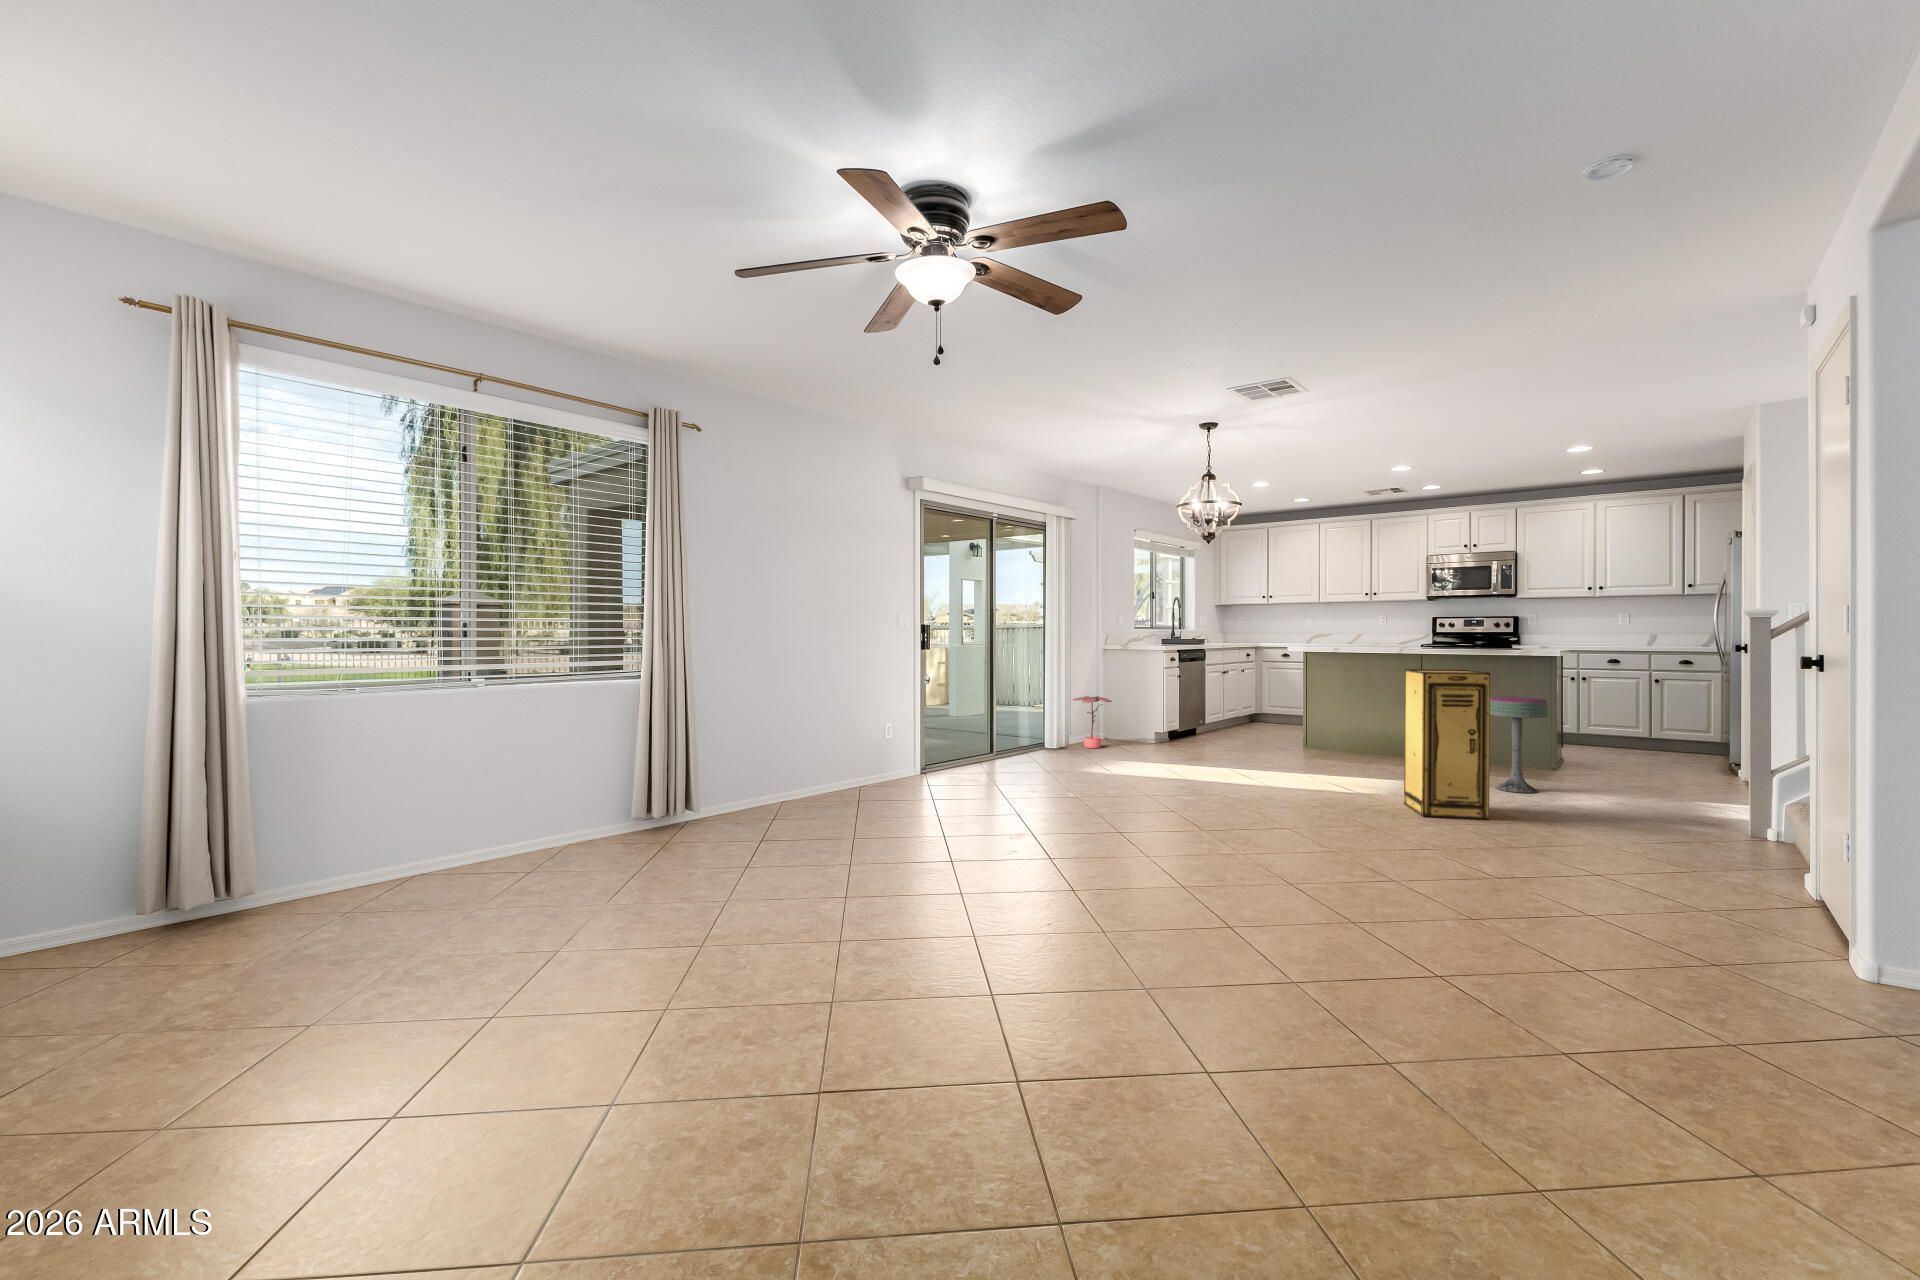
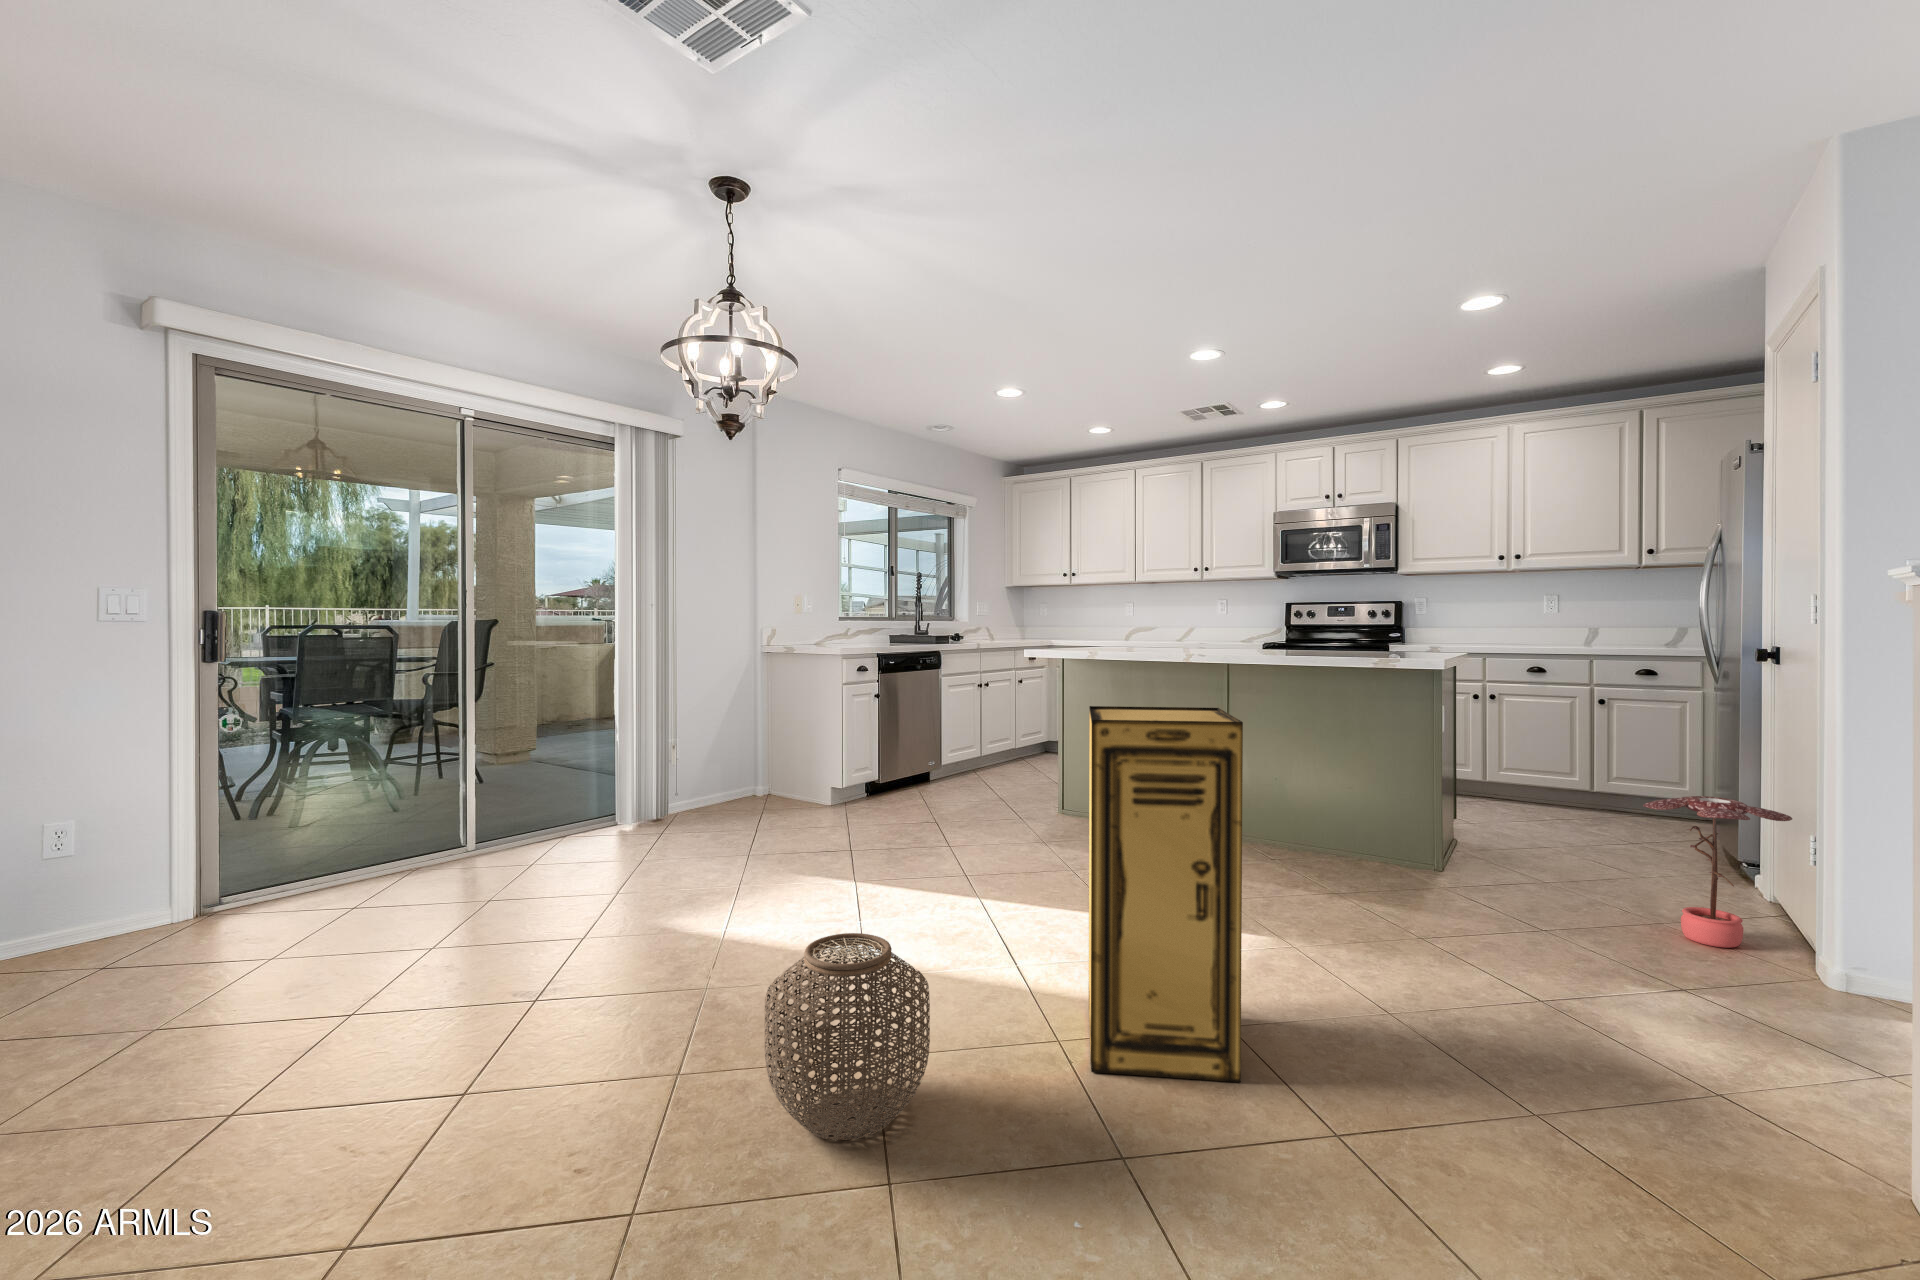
potted plant: present [1073,696,1112,748] -> present [1643,796,1792,948]
bar stool: present [1490,696,1548,793] -> none [1296,750,1407,951]
woven basket: none [1302,755,1371,826] -> present [764,933,930,1140]

